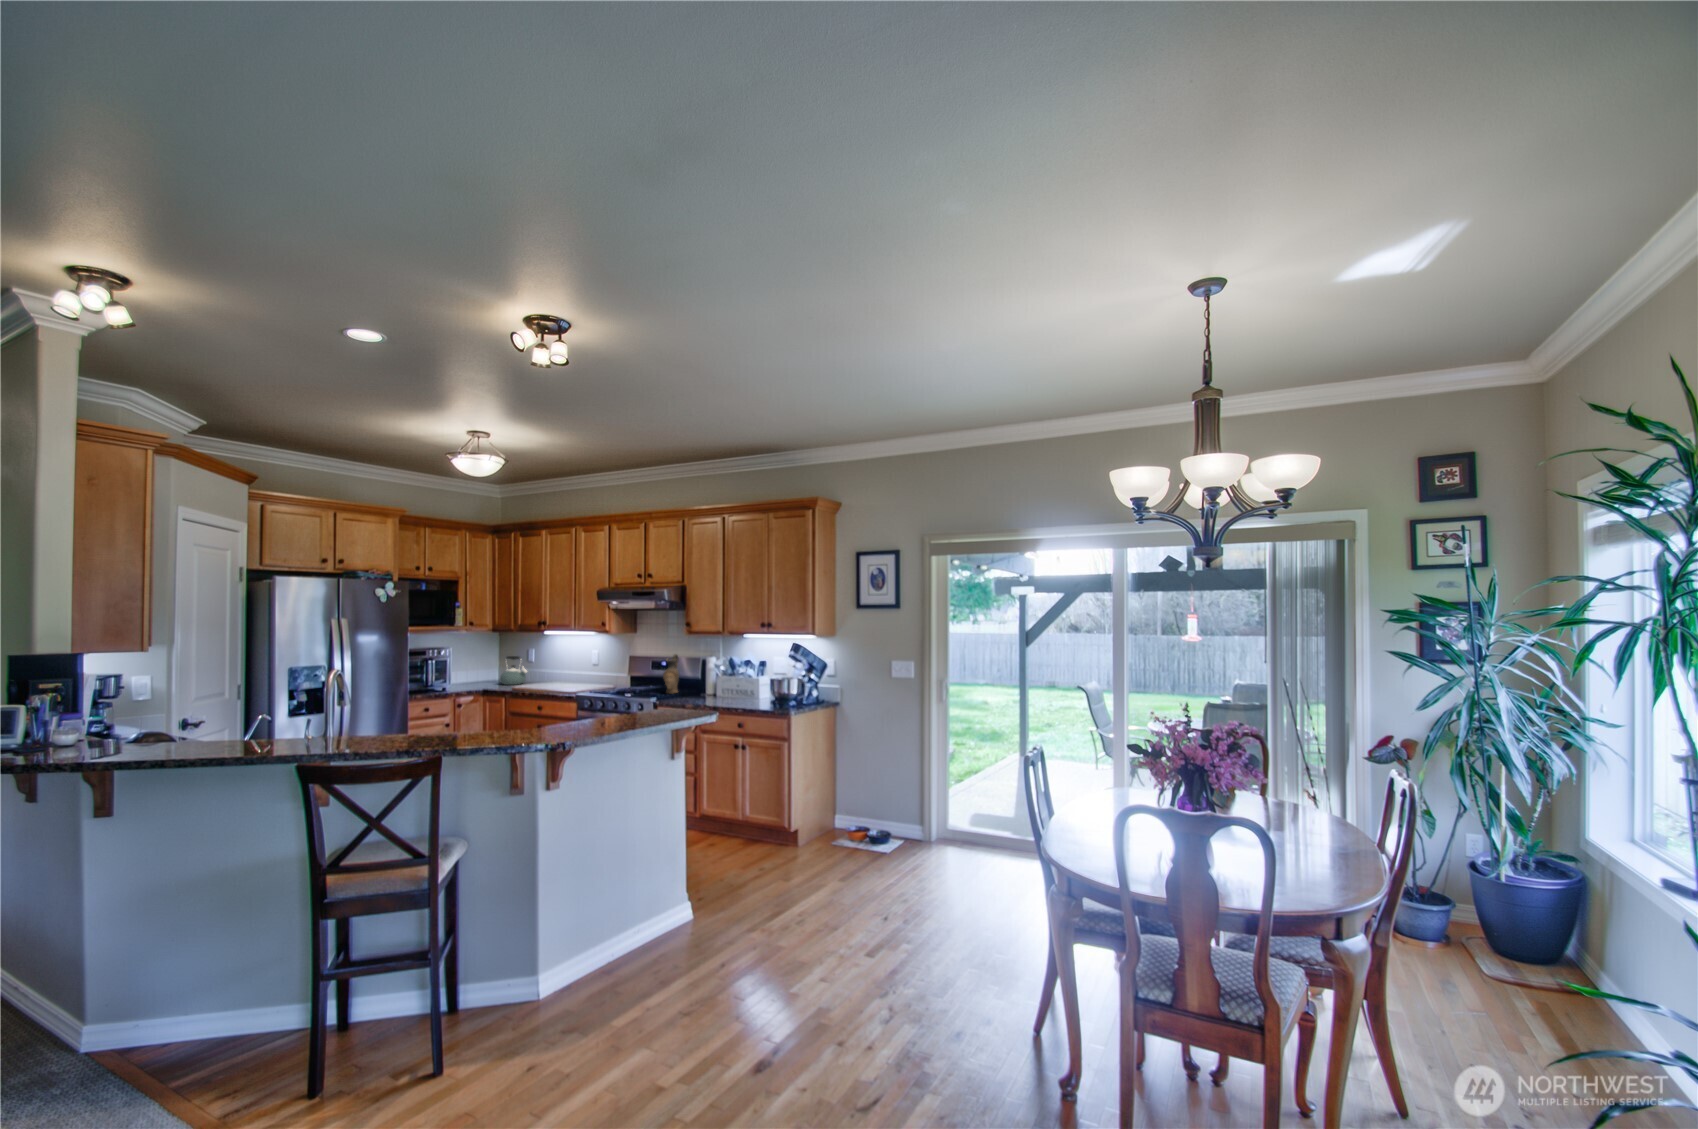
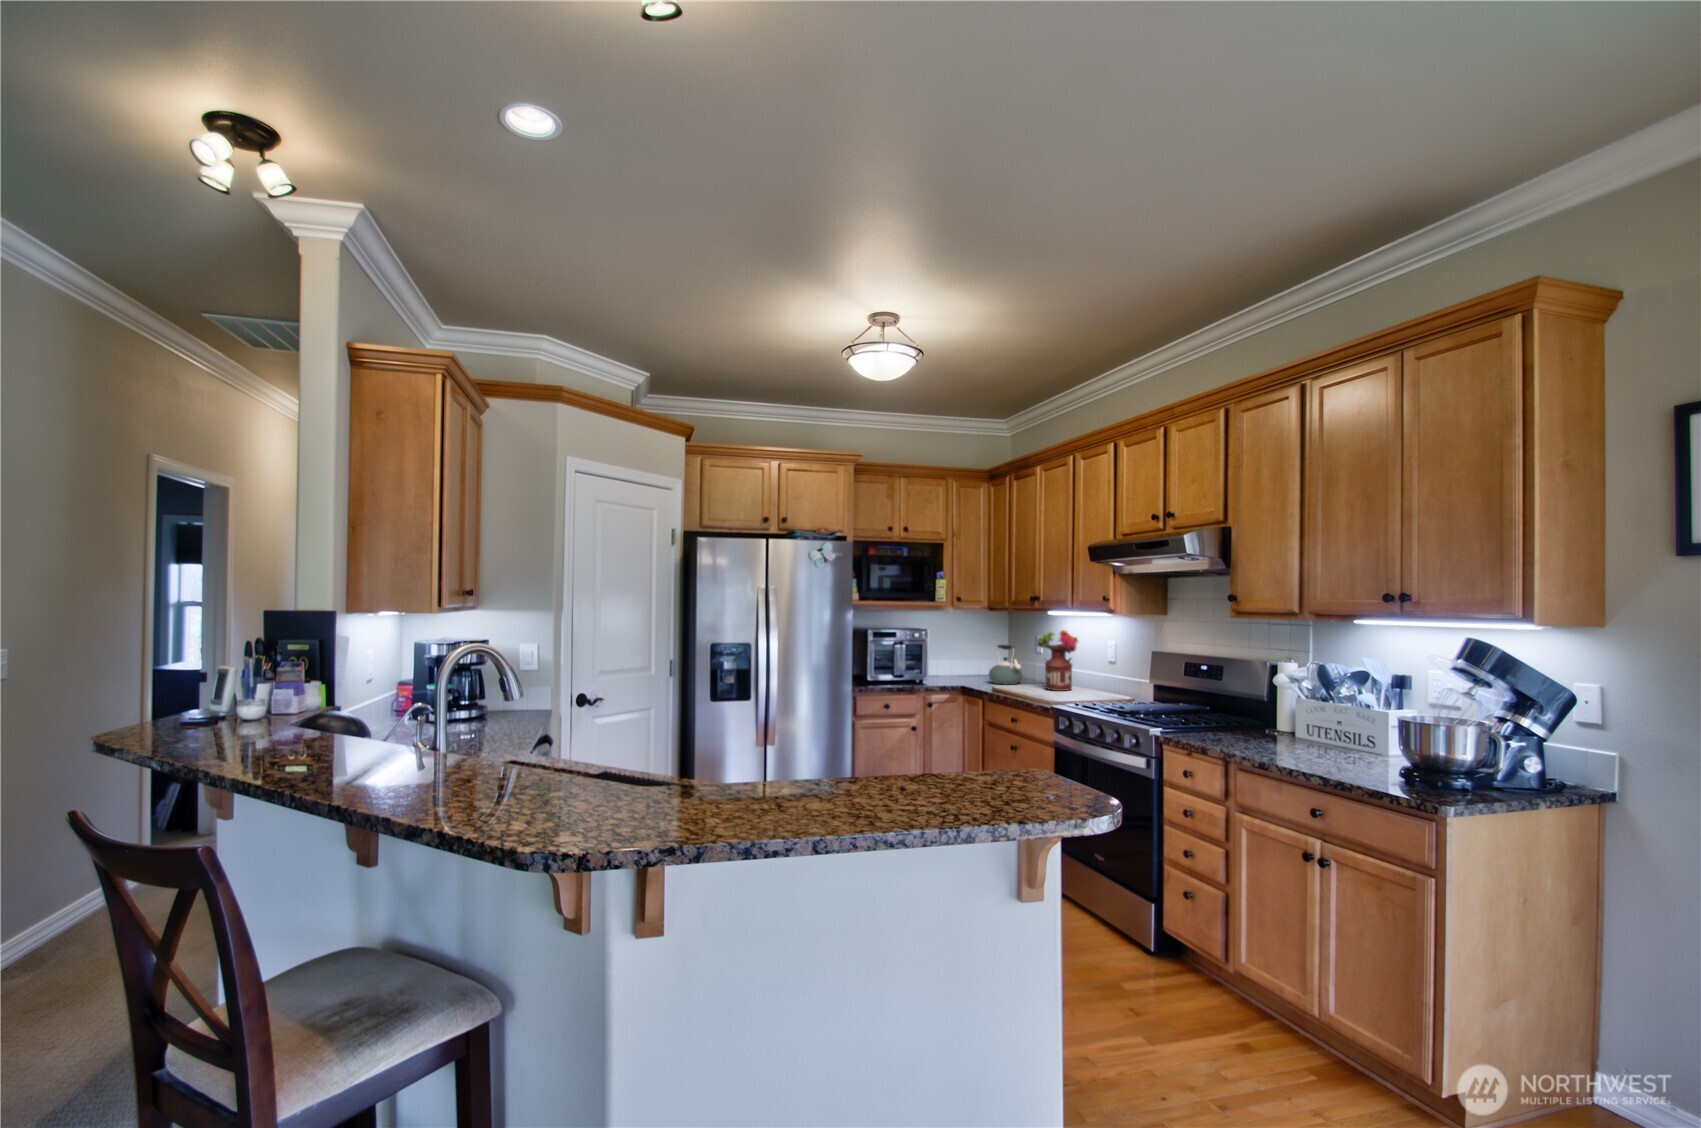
flower arrangement: none [544,643,574,685] -> present [1037,630,1078,691]
ceramic pitcher: present [663,654,679,693] -> none [1190,652,1222,724]

